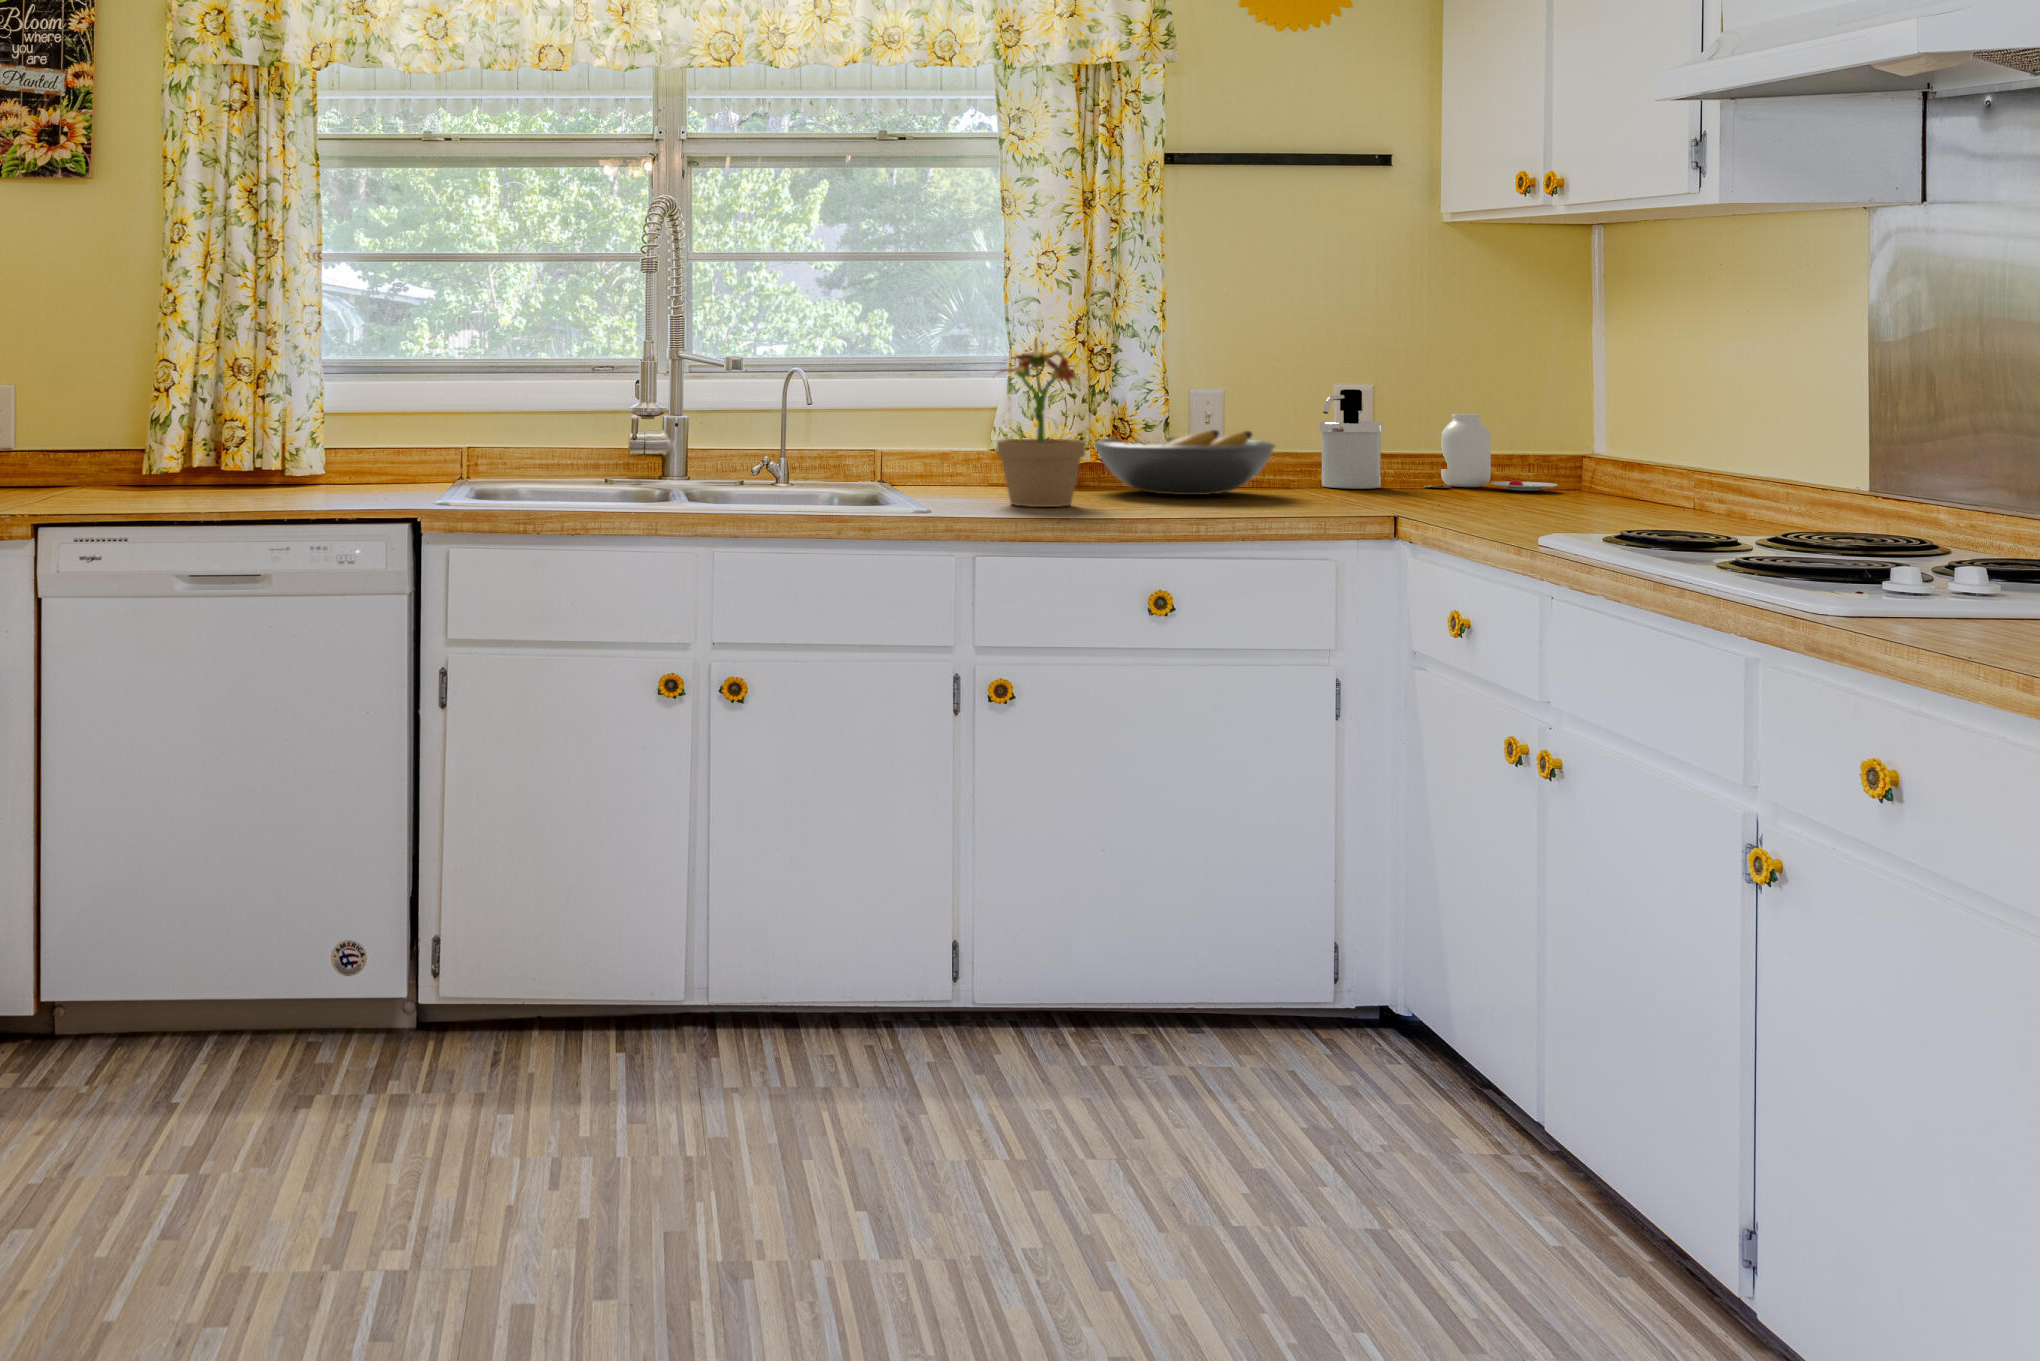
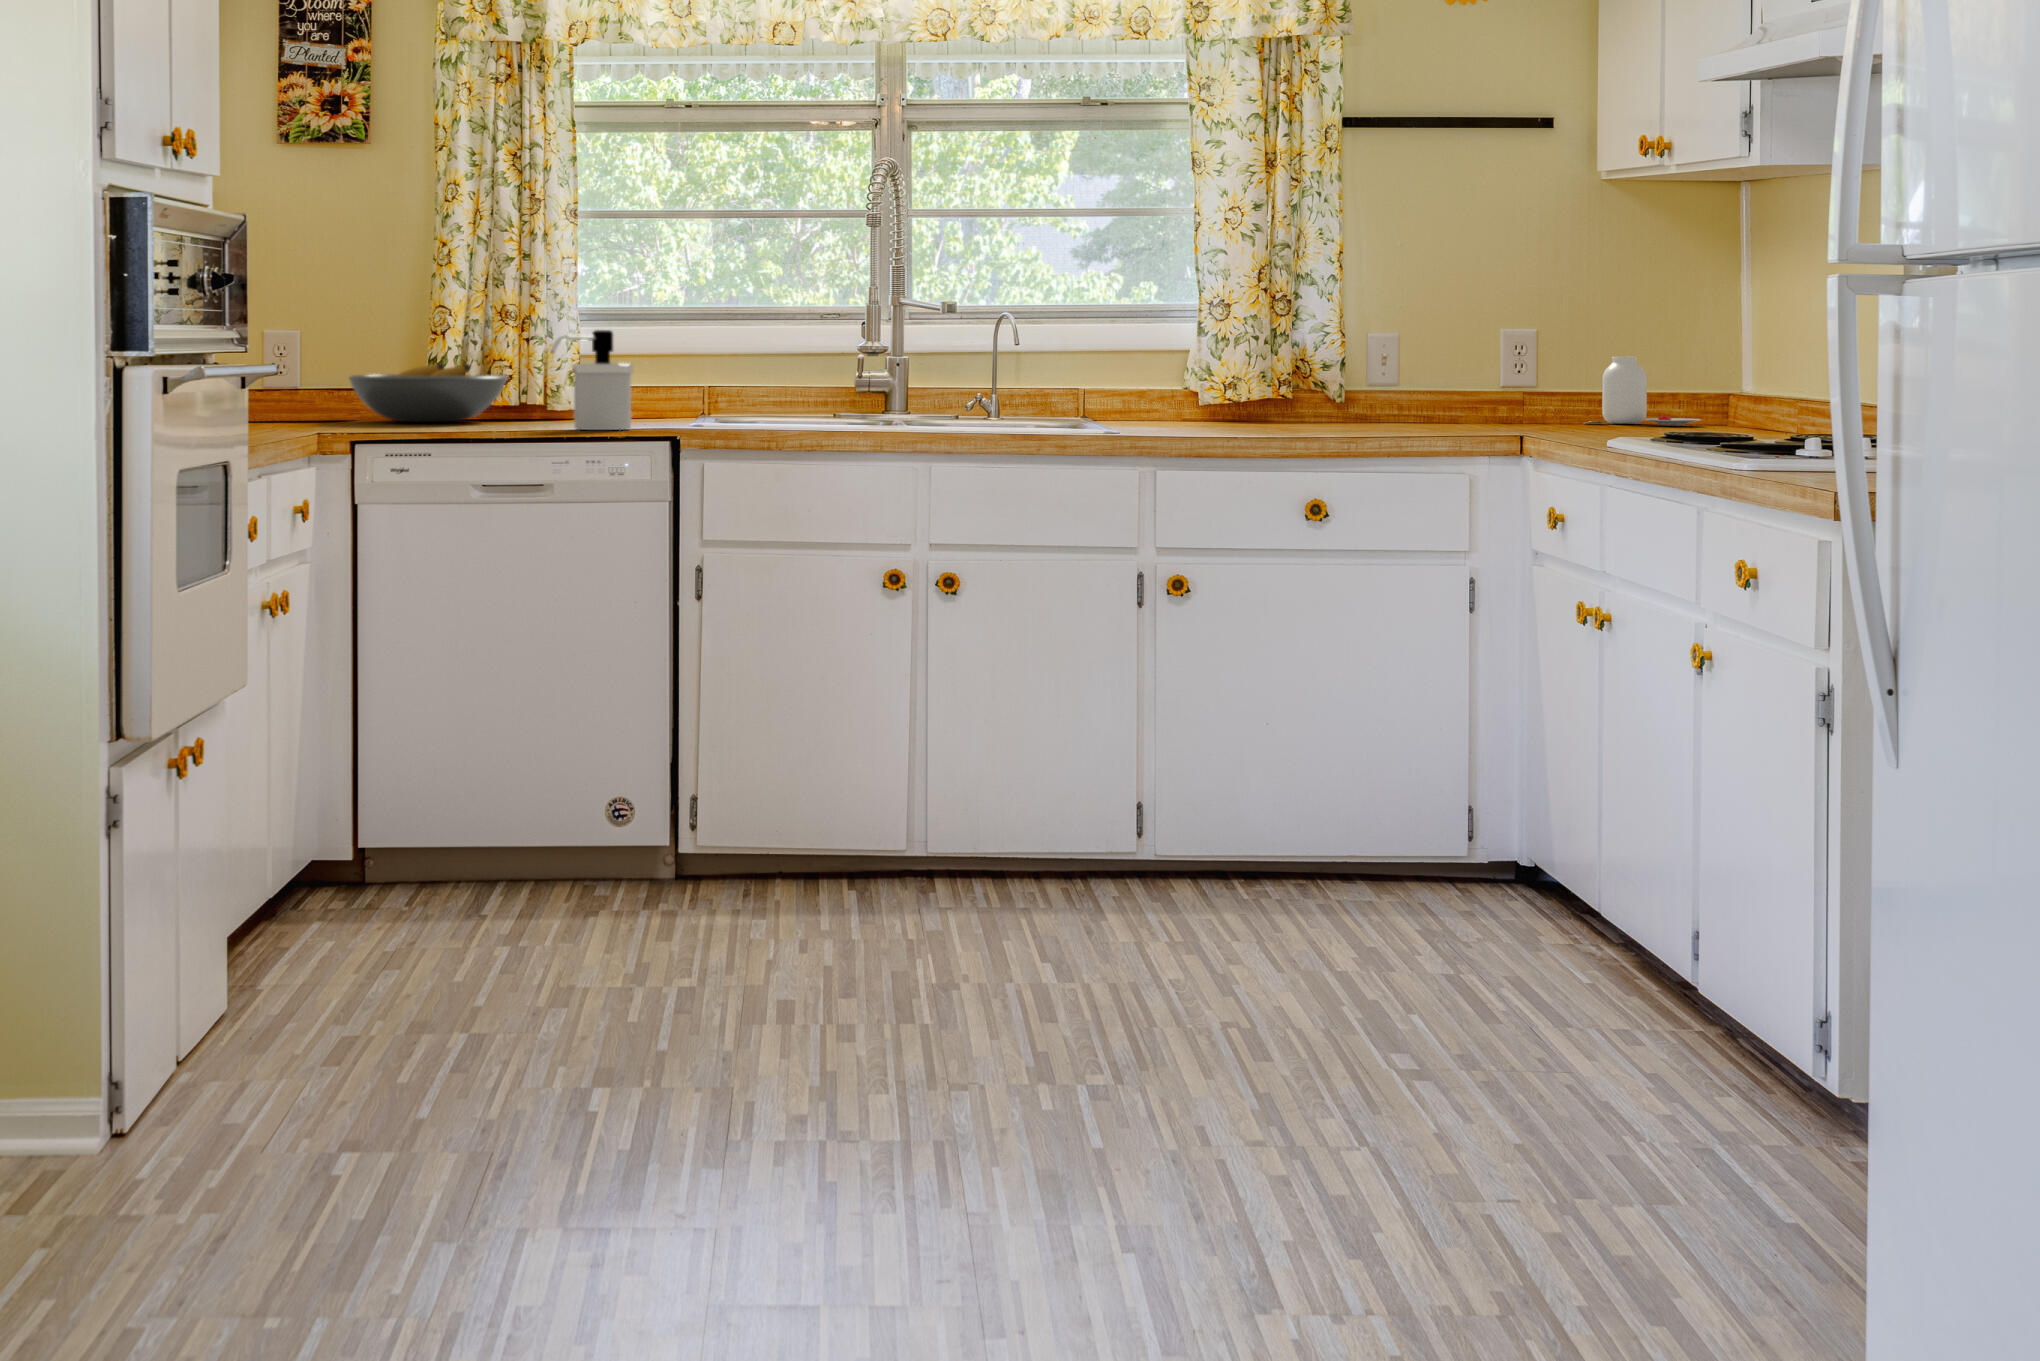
potted plant: present [997,341,1085,507] -> none [1174,284,1256,431]
soap dispenser: present [1320,389,1383,489] -> present [551,330,633,430]
fruit bowl: present [1094,430,1275,495] -> present [349,364,508,422]

